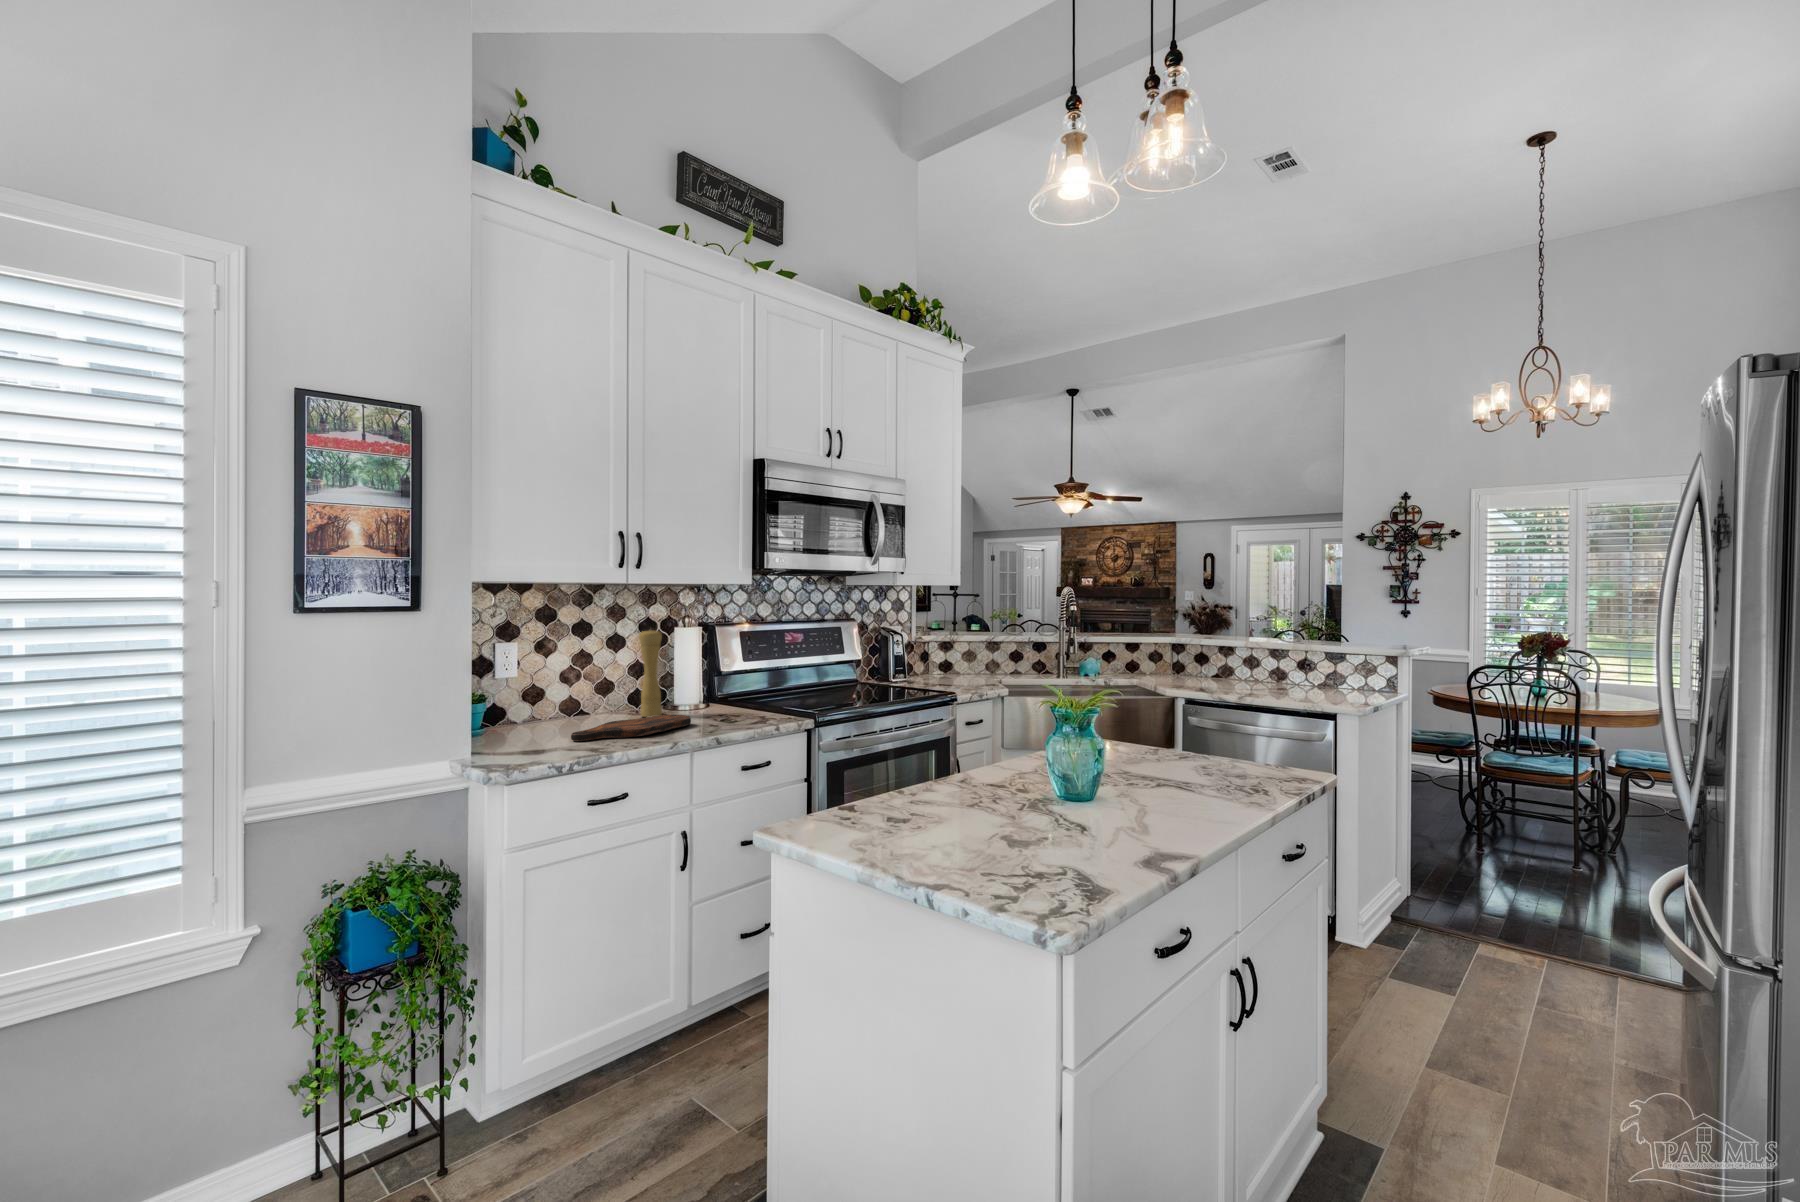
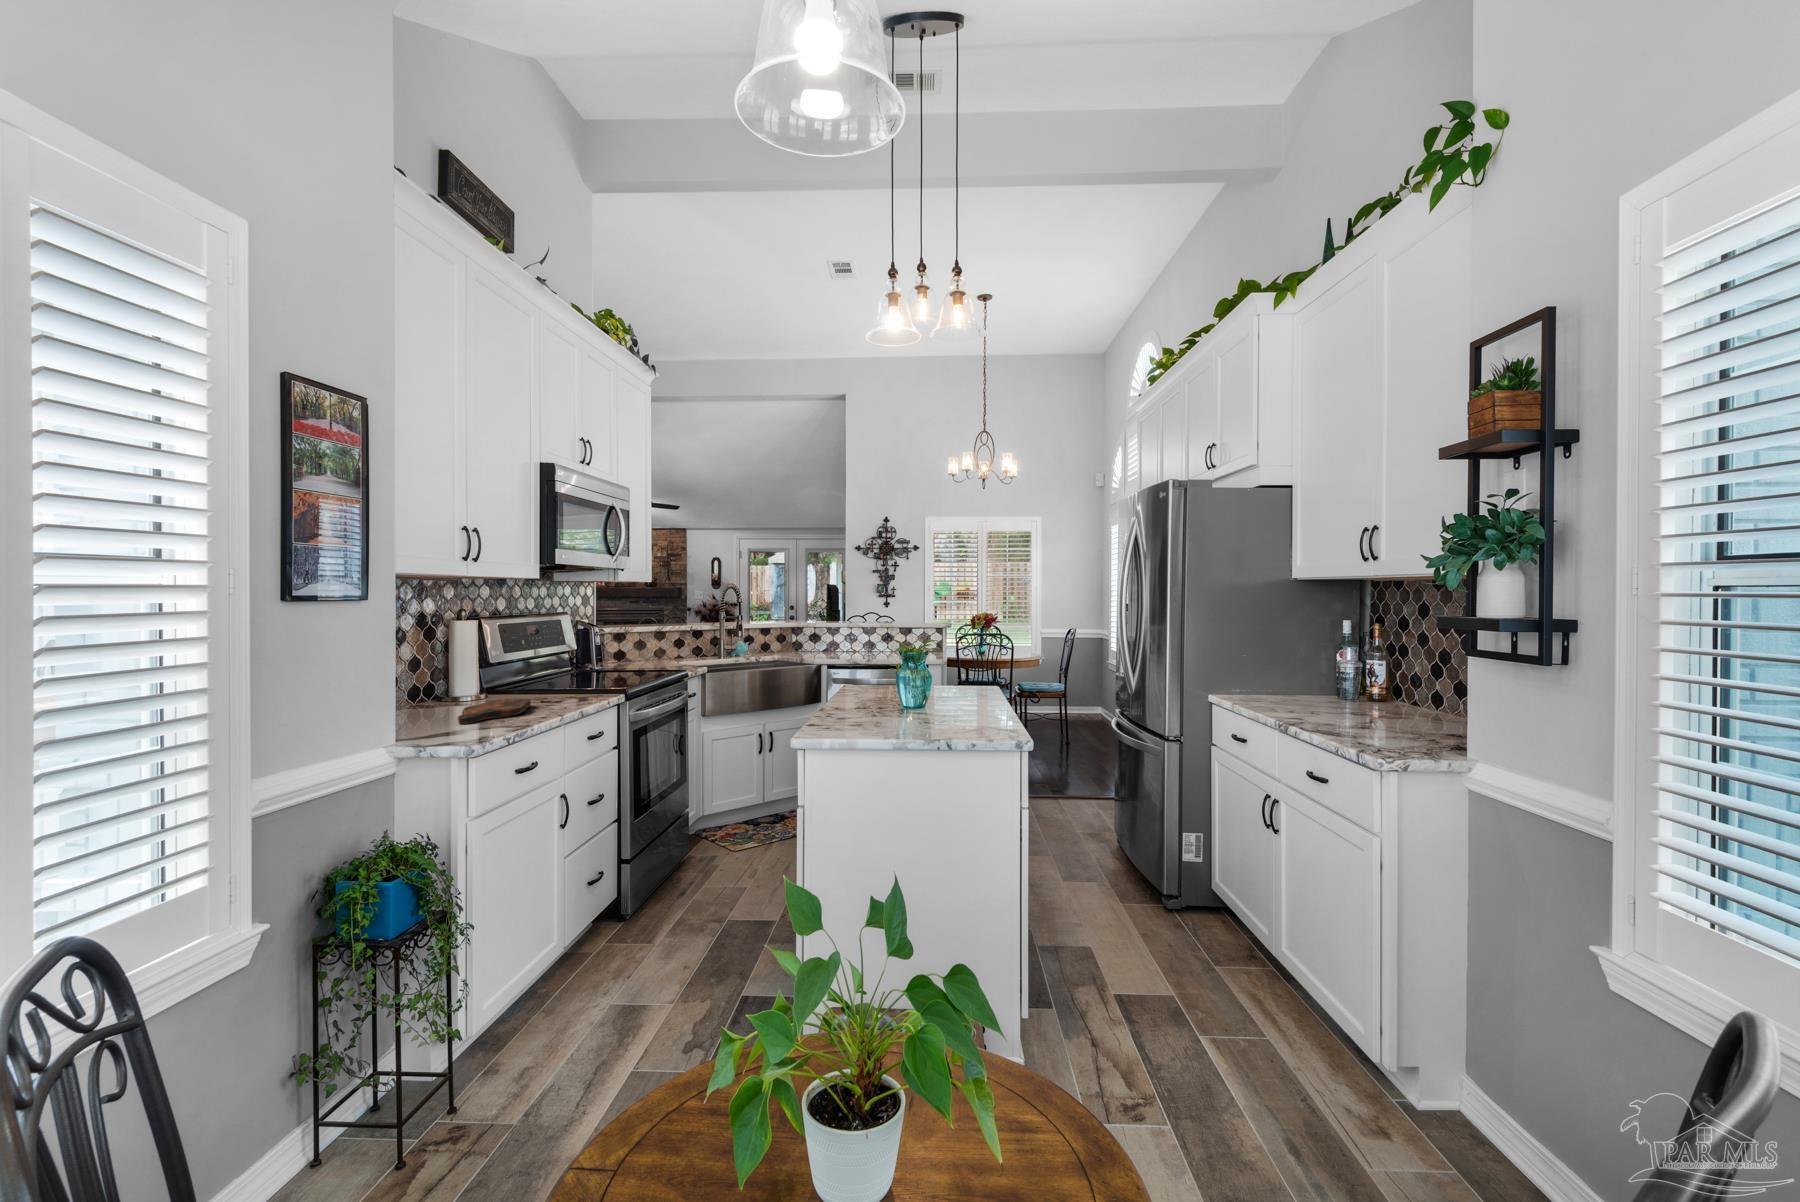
pepper mill: present [639,630,662,717] -> none [445,621,470,707]

